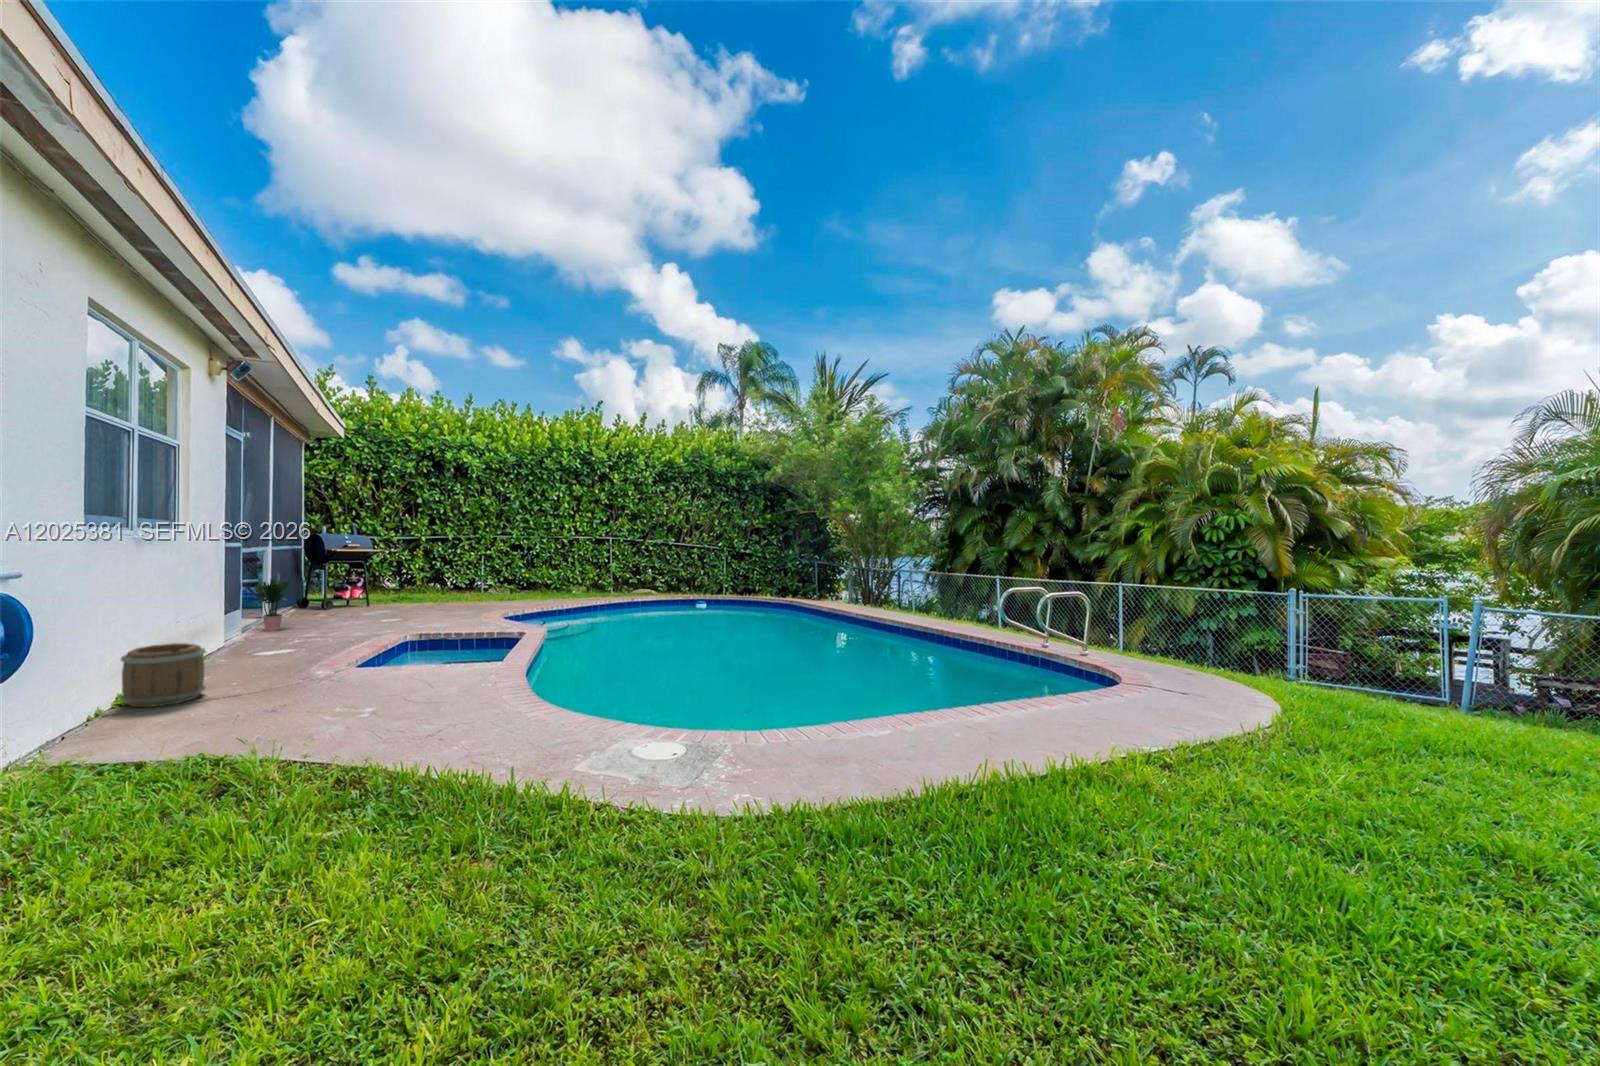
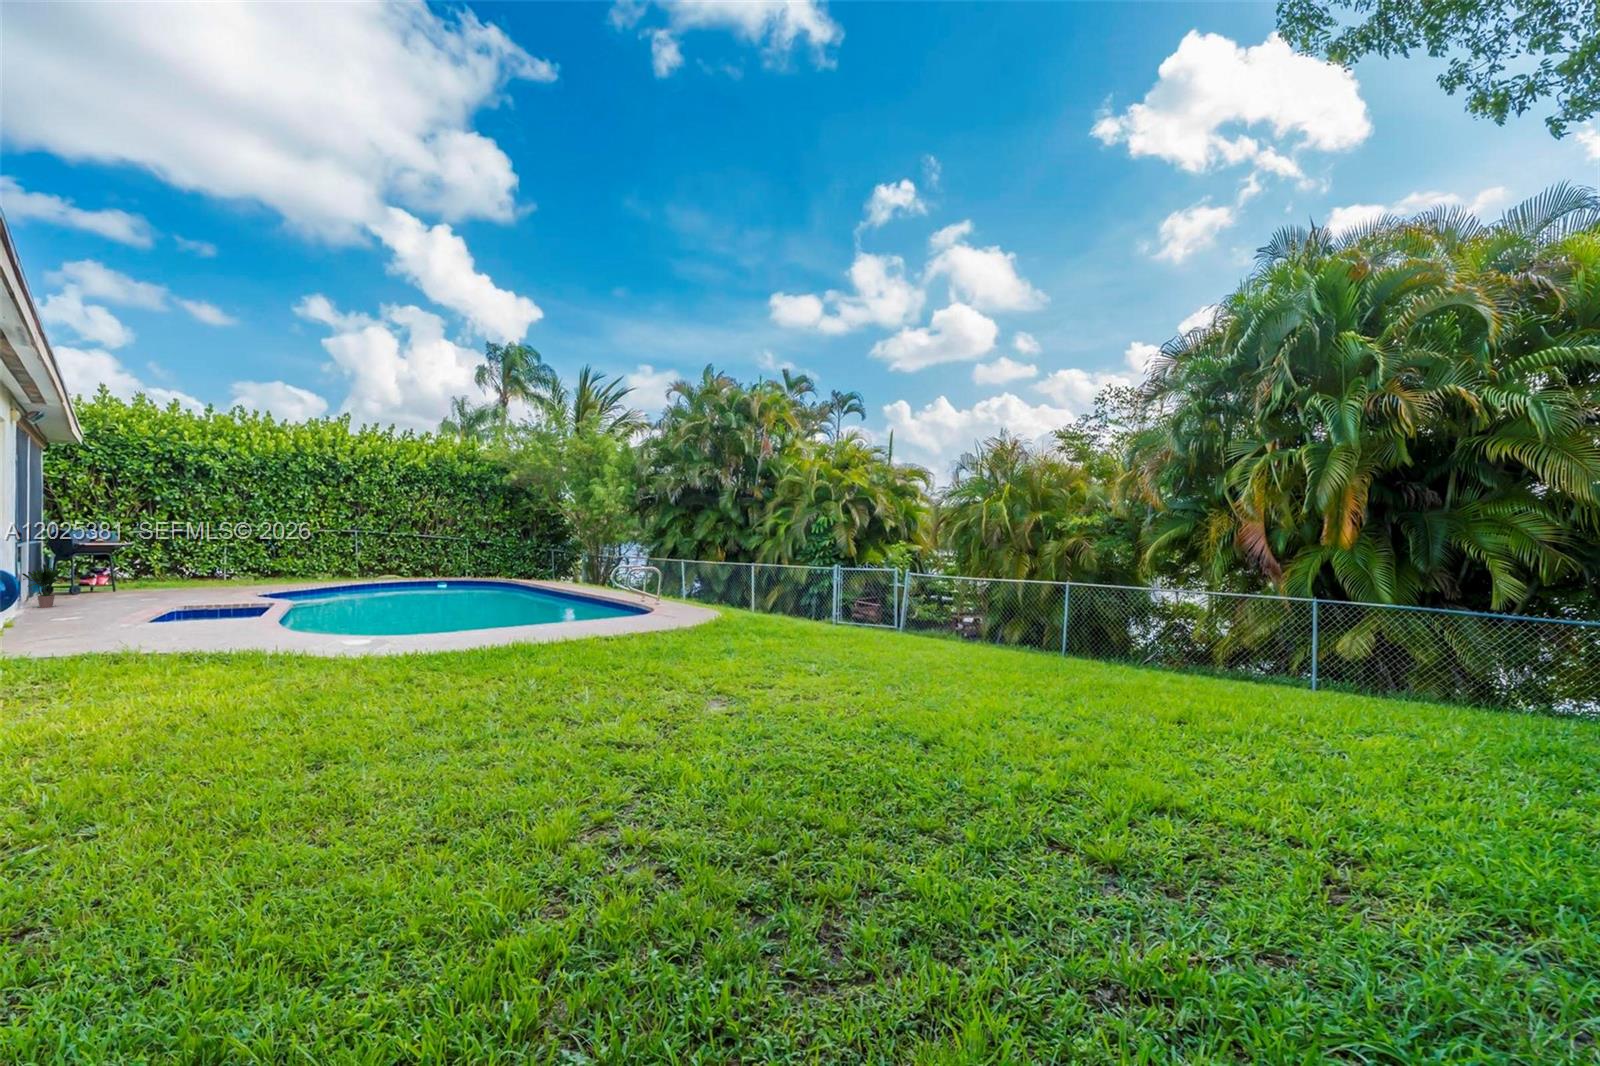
bucket: present [120,643,206,707] -> none [6,604,60,640]

